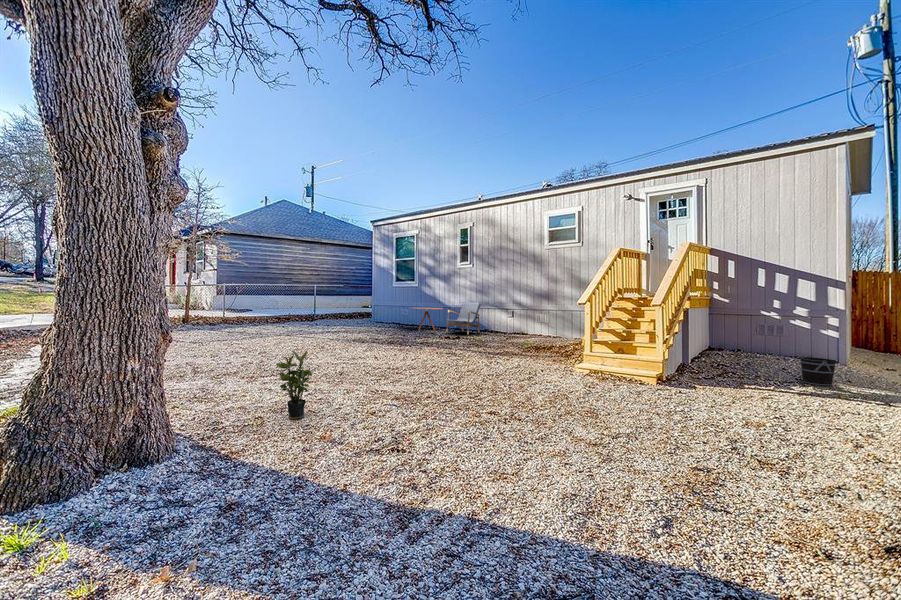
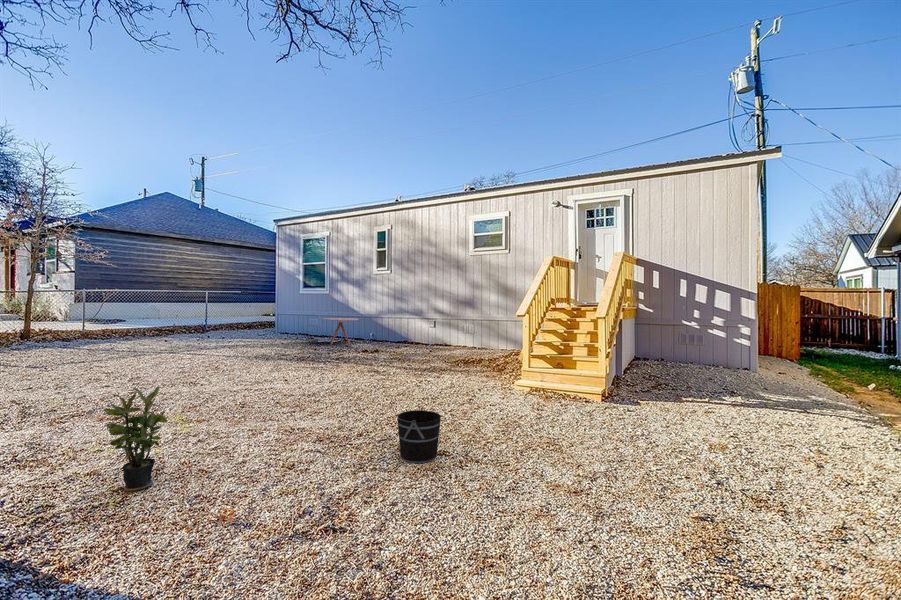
lounge chair: present [446,302,481,335] -> none [363,312,402,349]
bucket: present [800,356,836,385] -> present [396,408,441,463]

